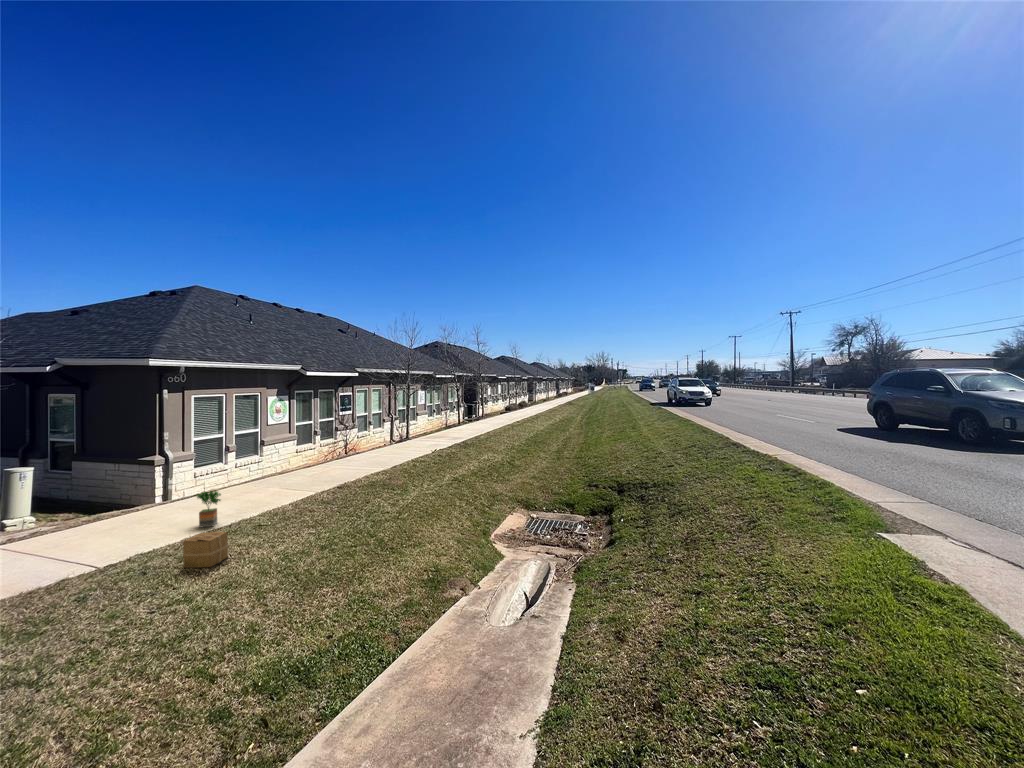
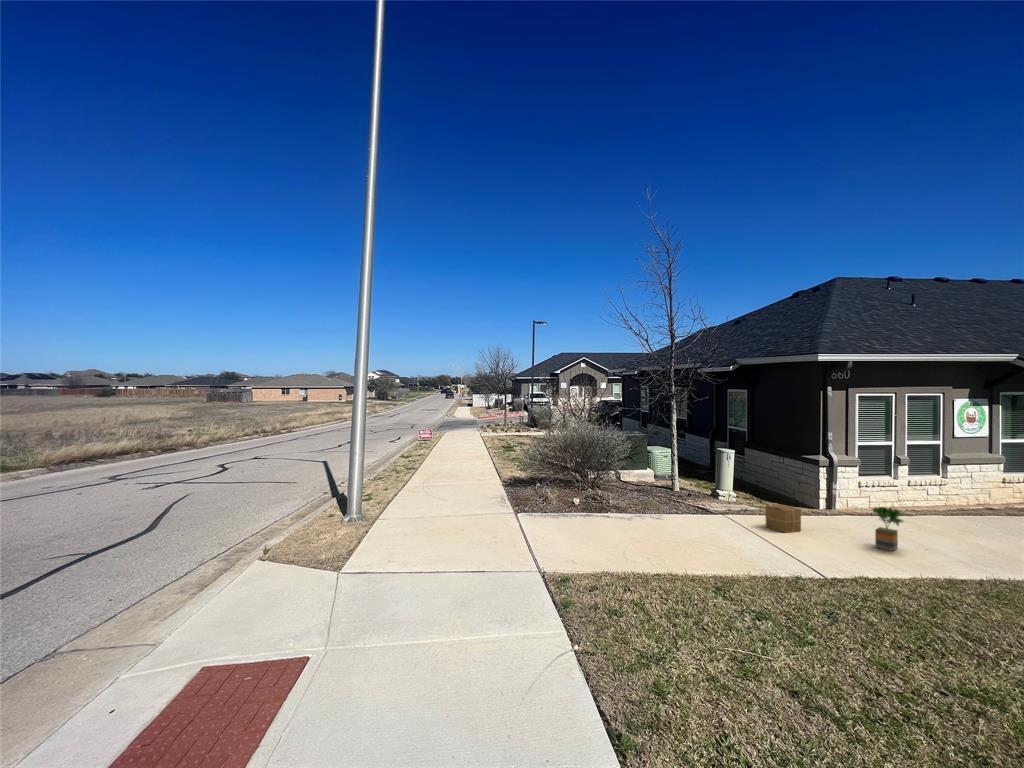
cardboard box: present [183,532,228,568] -> present [765,505,801,533]

